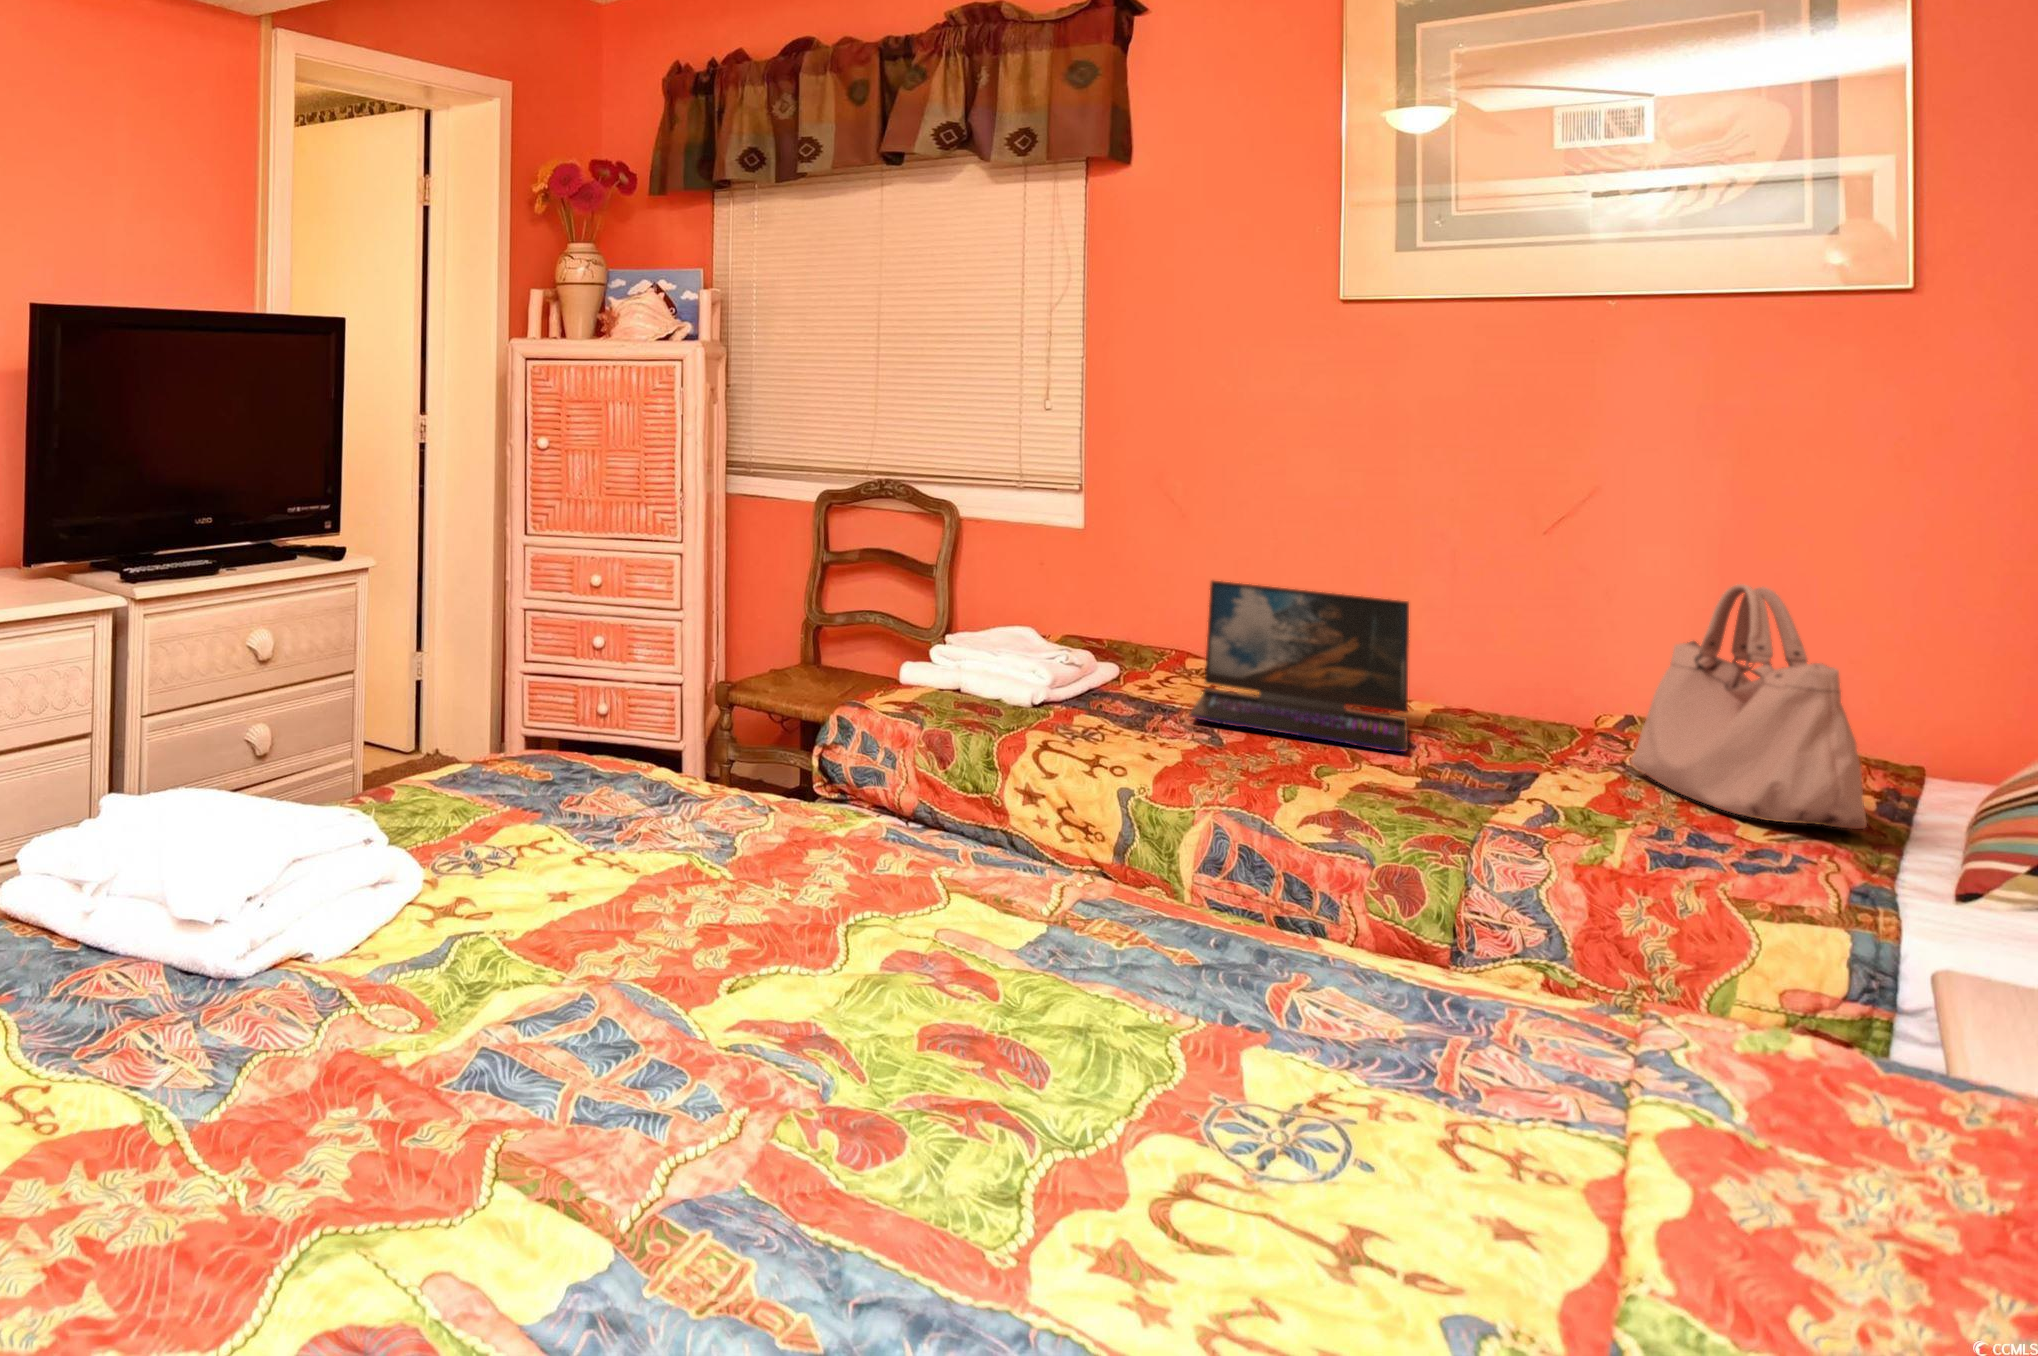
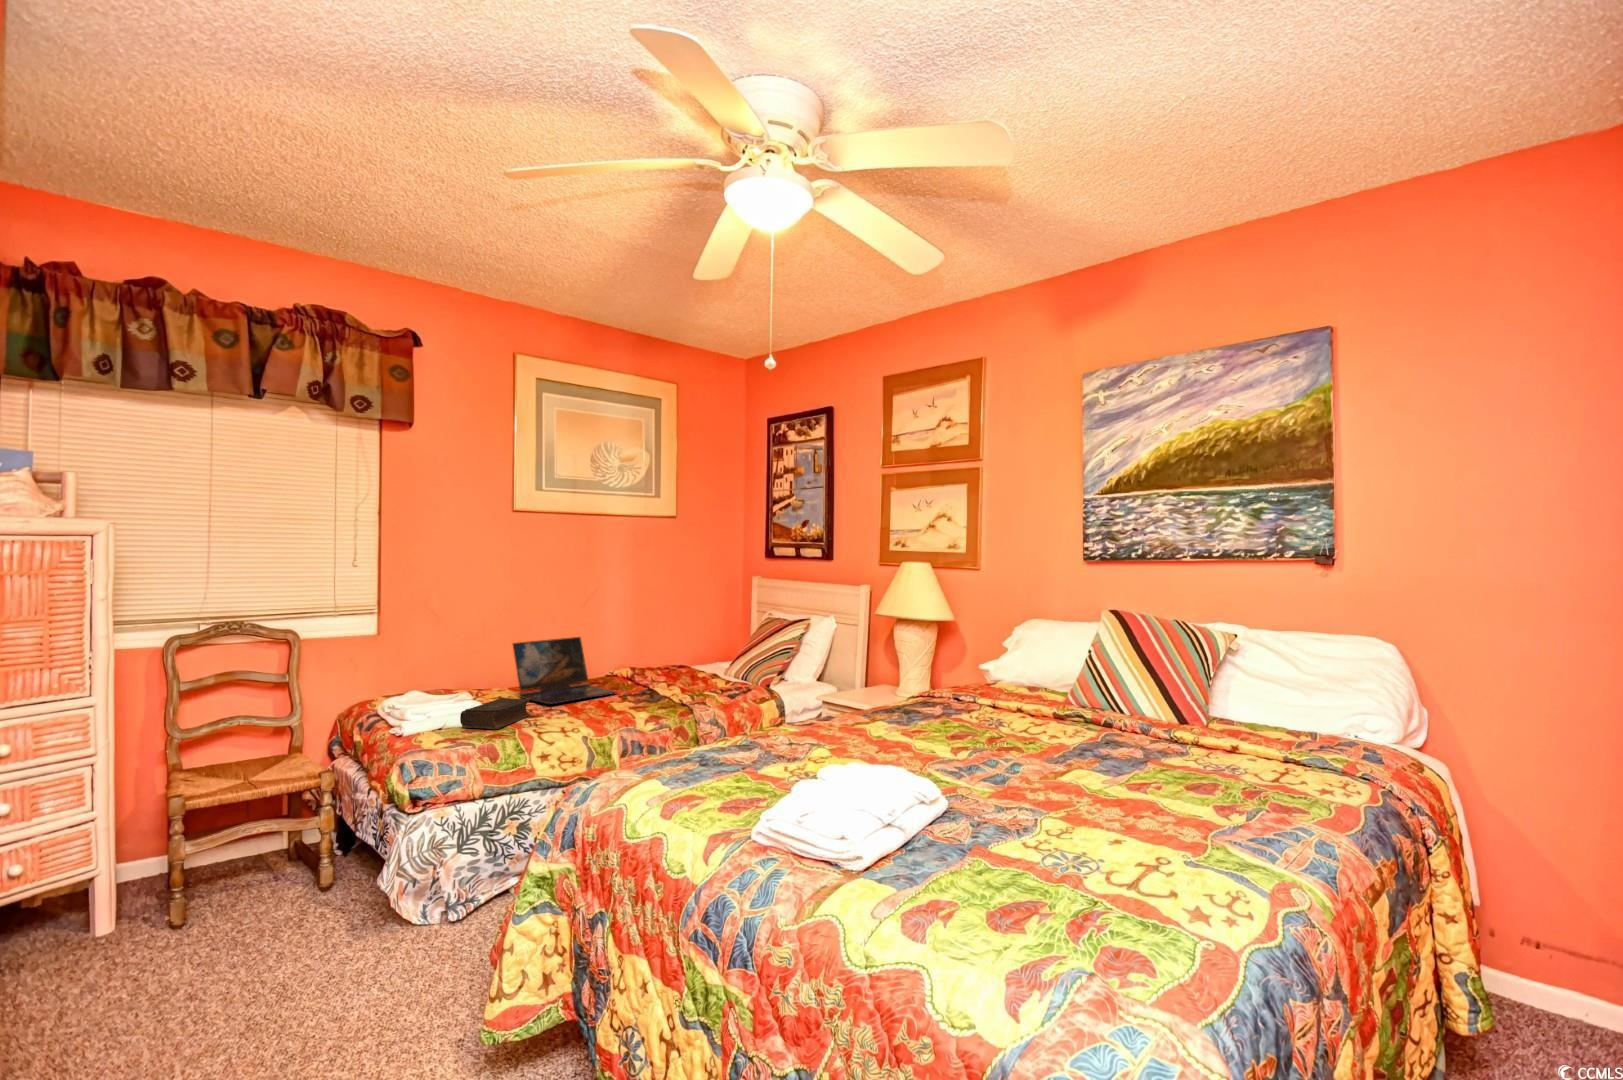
handbag: present [1631,584,1867,829] -> none [655,611,725,682]
book: none [968,665,1114,721] -> present [460,698,530,729]

